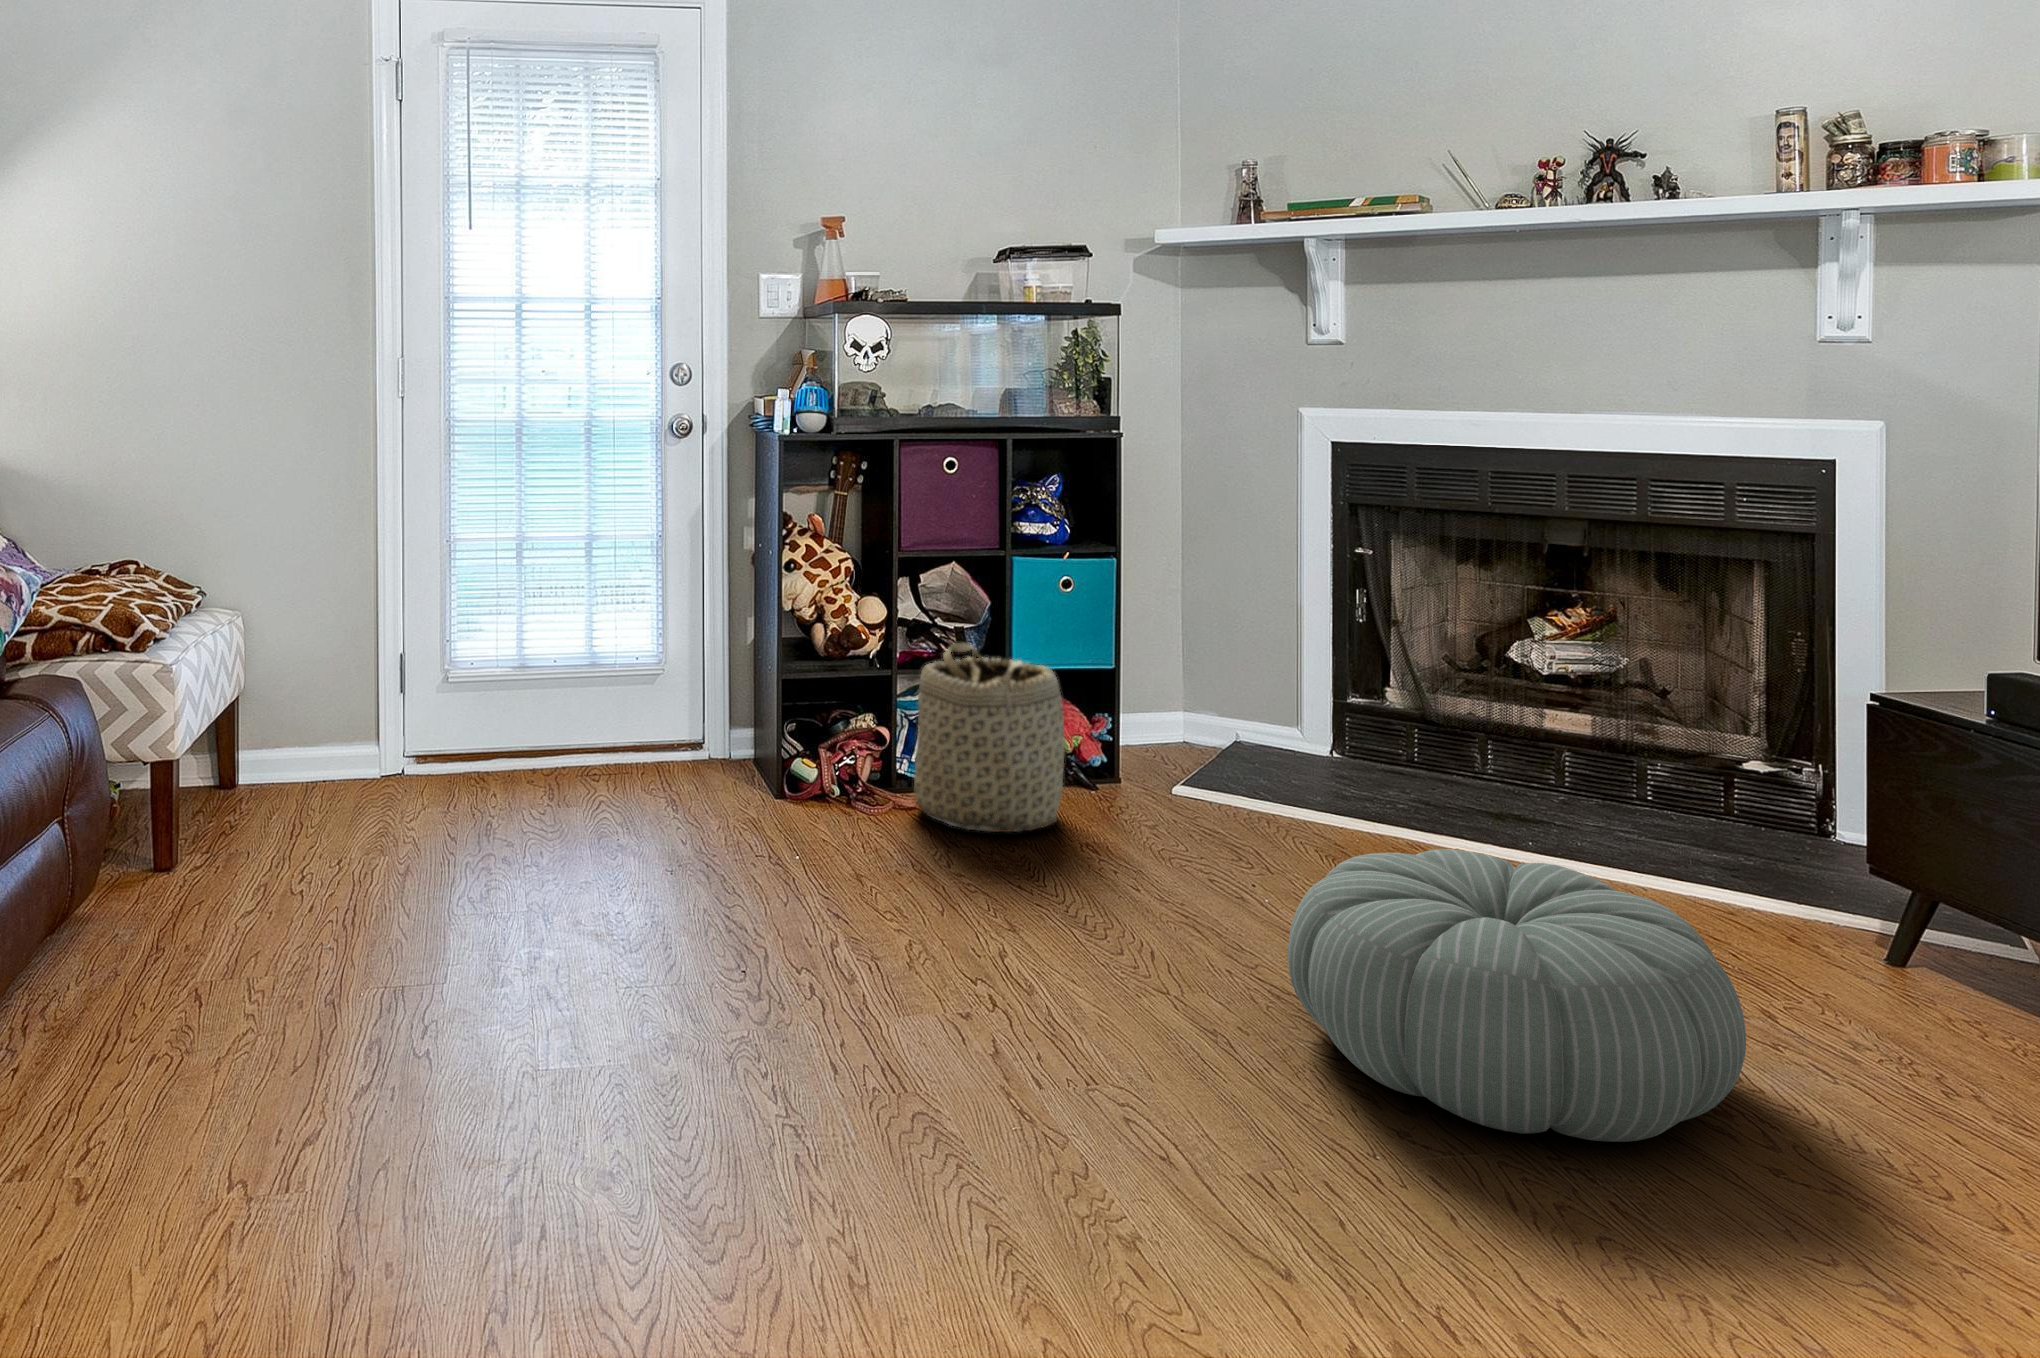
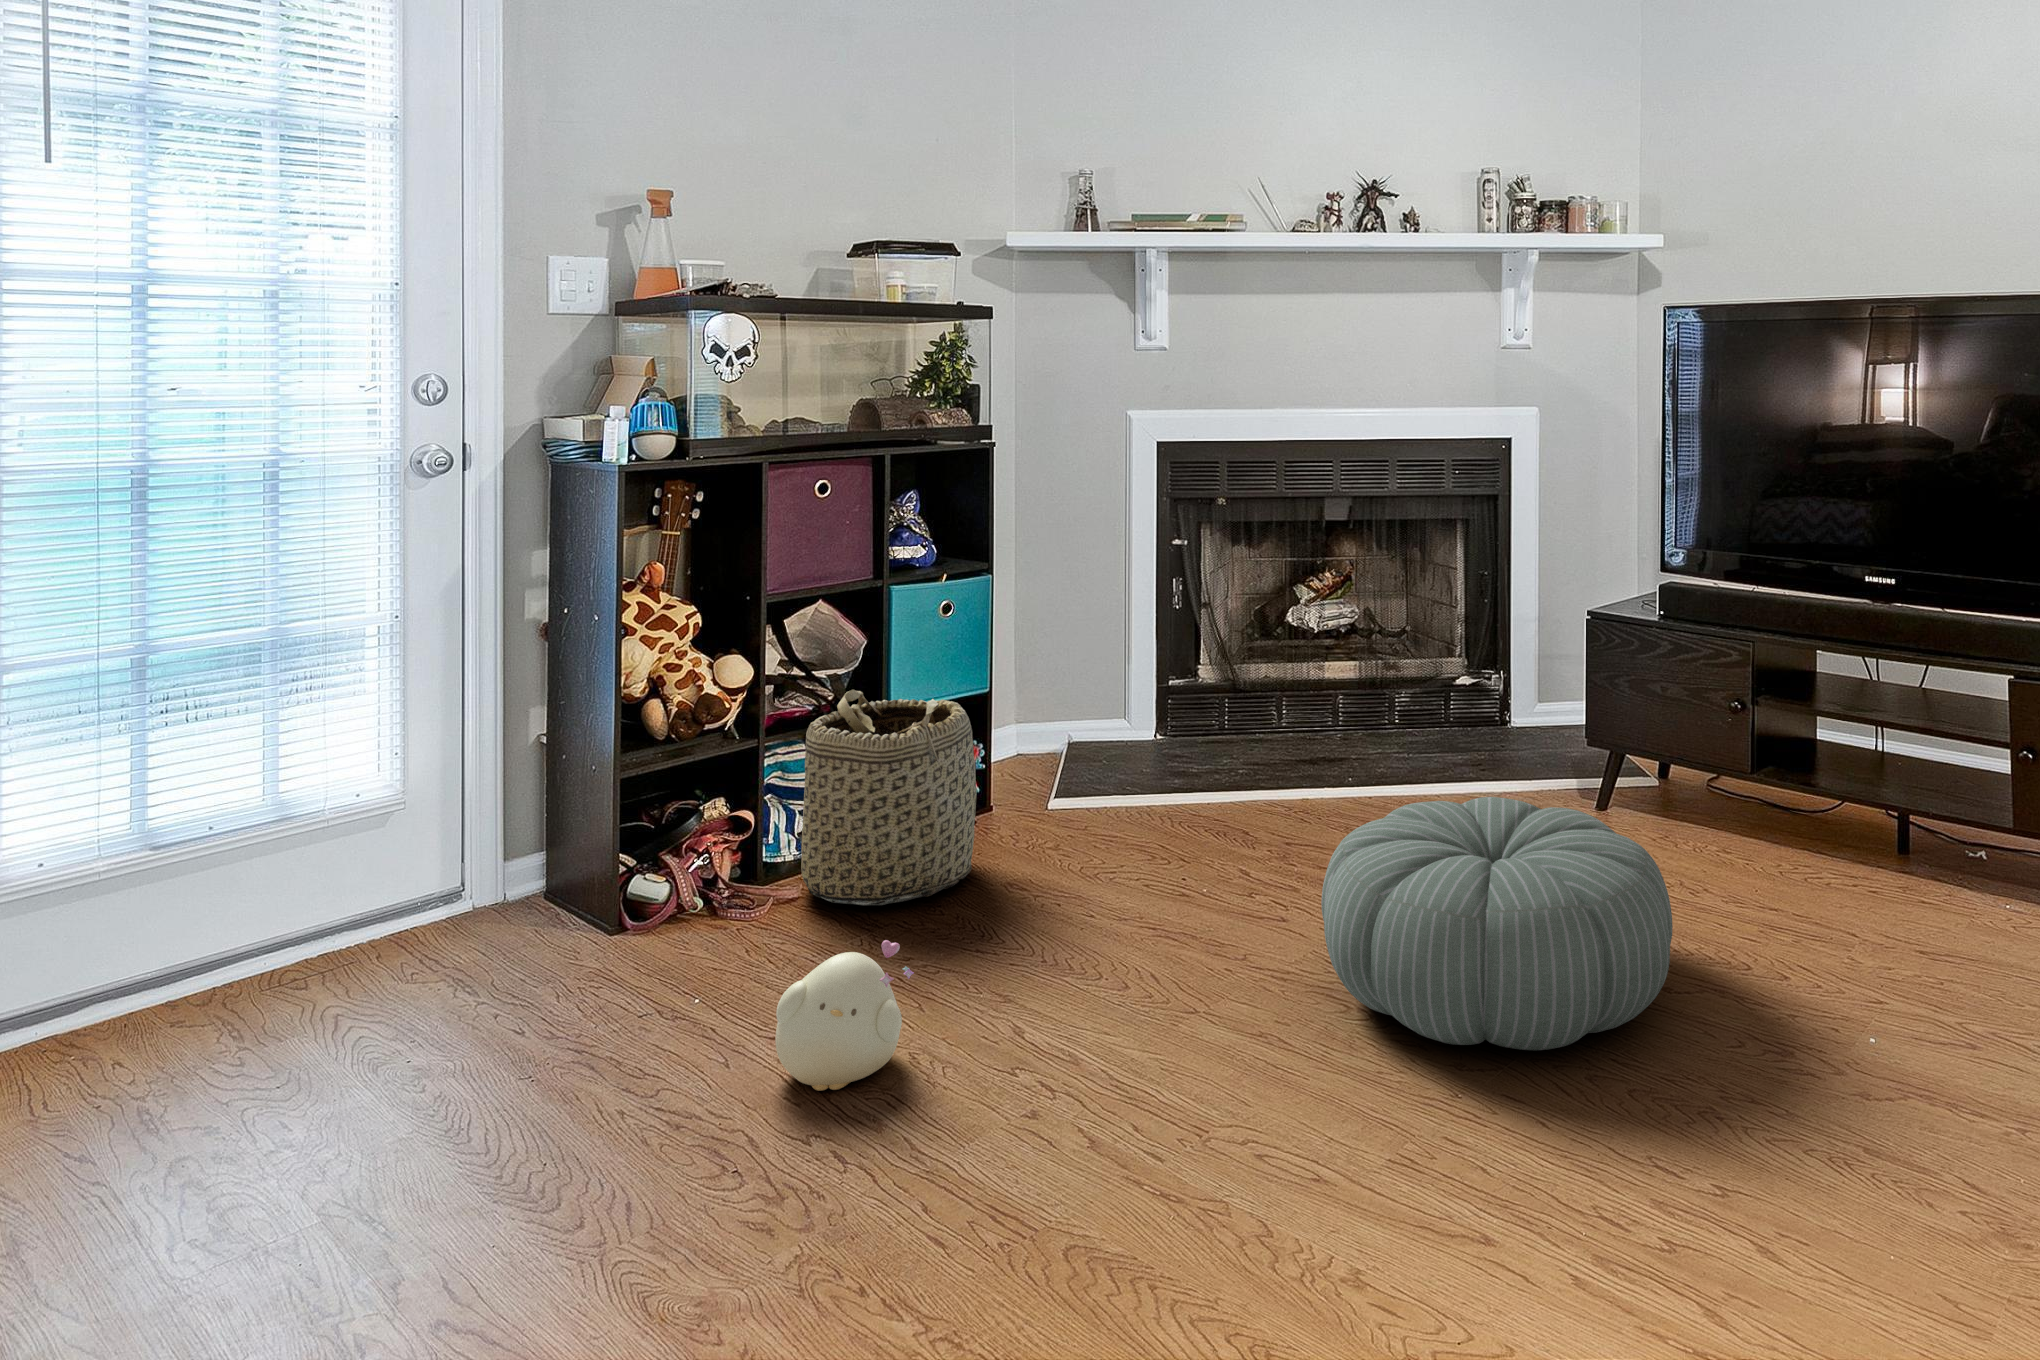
plush toy: none [812,832,911,937] -> present [775,940,914,1091]

